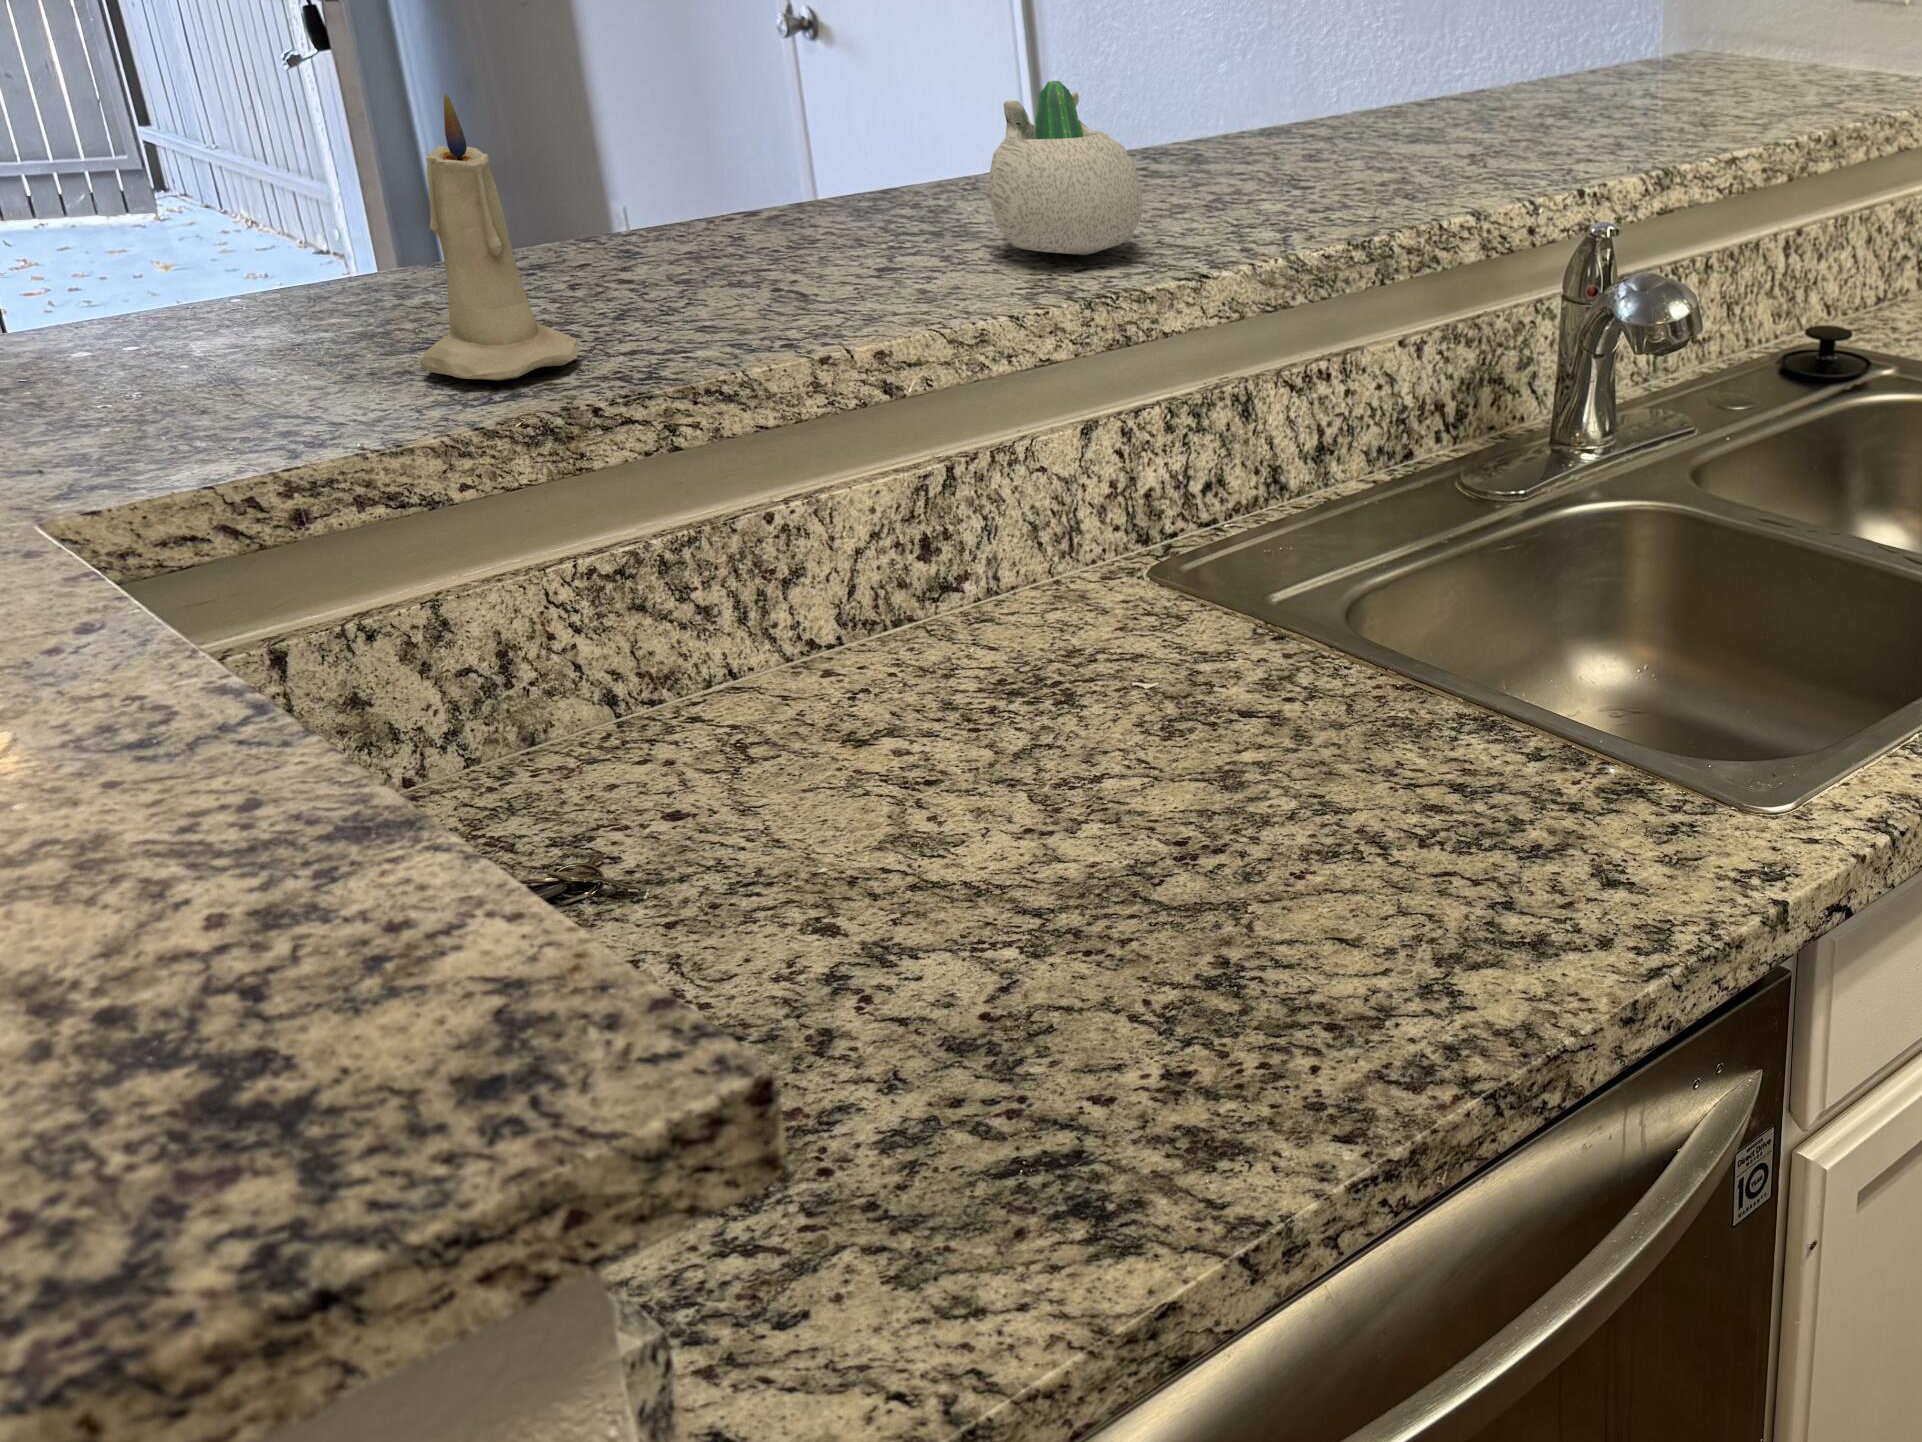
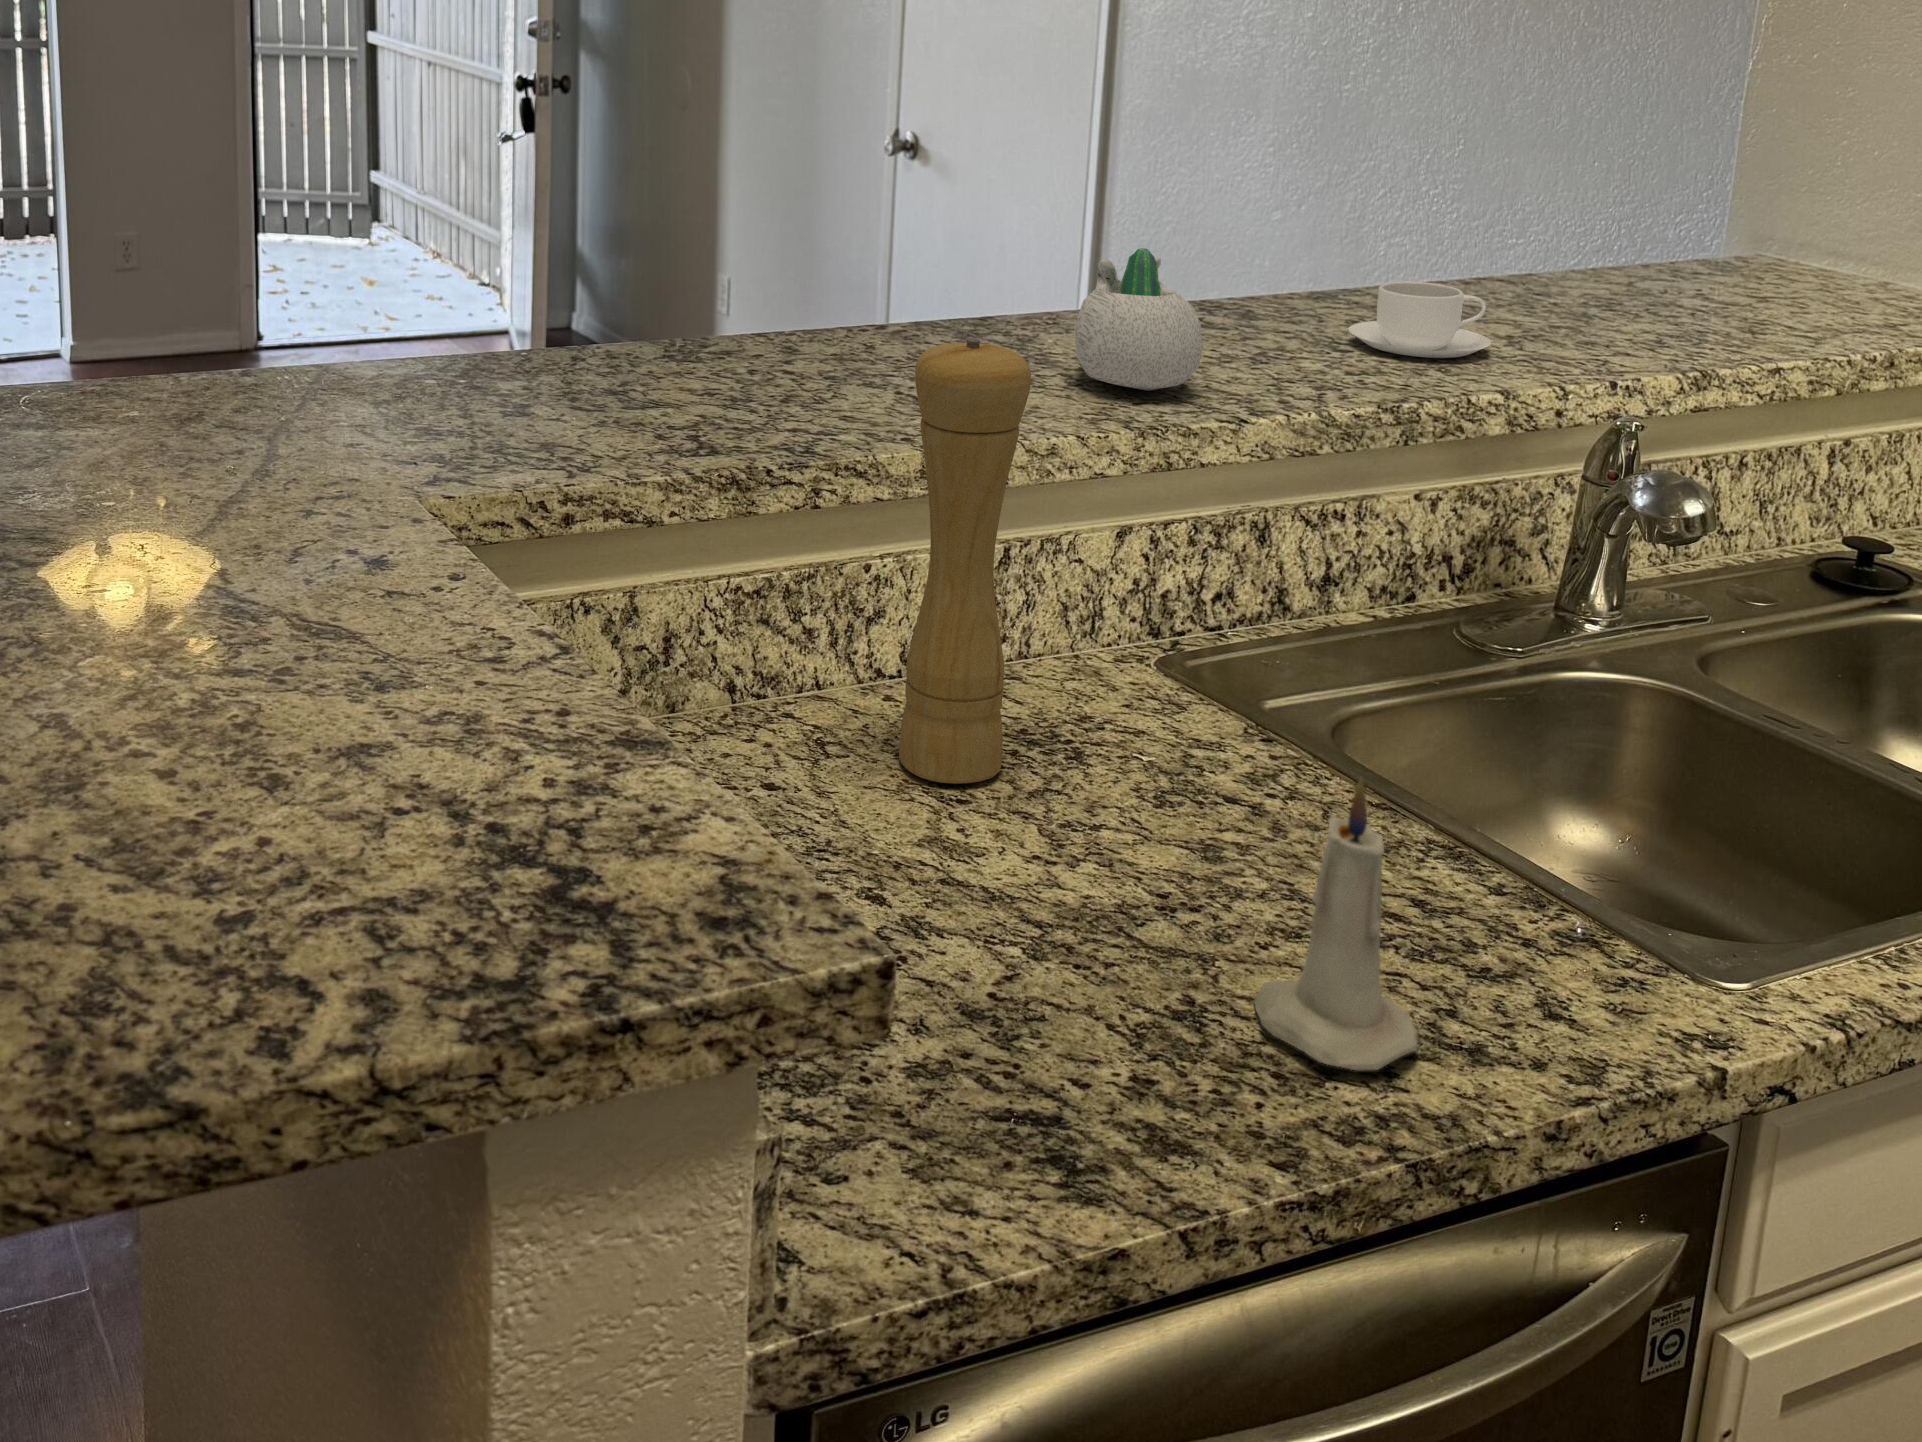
candle: present [420,93,579,380] -> present [1254,778,1418,1070]
coffee cup: none [1305,102,1457,186] -> present [1348,282,1491,358]
pepper mill: none [769,201,972,762] -> present [899,339,1031,784]

